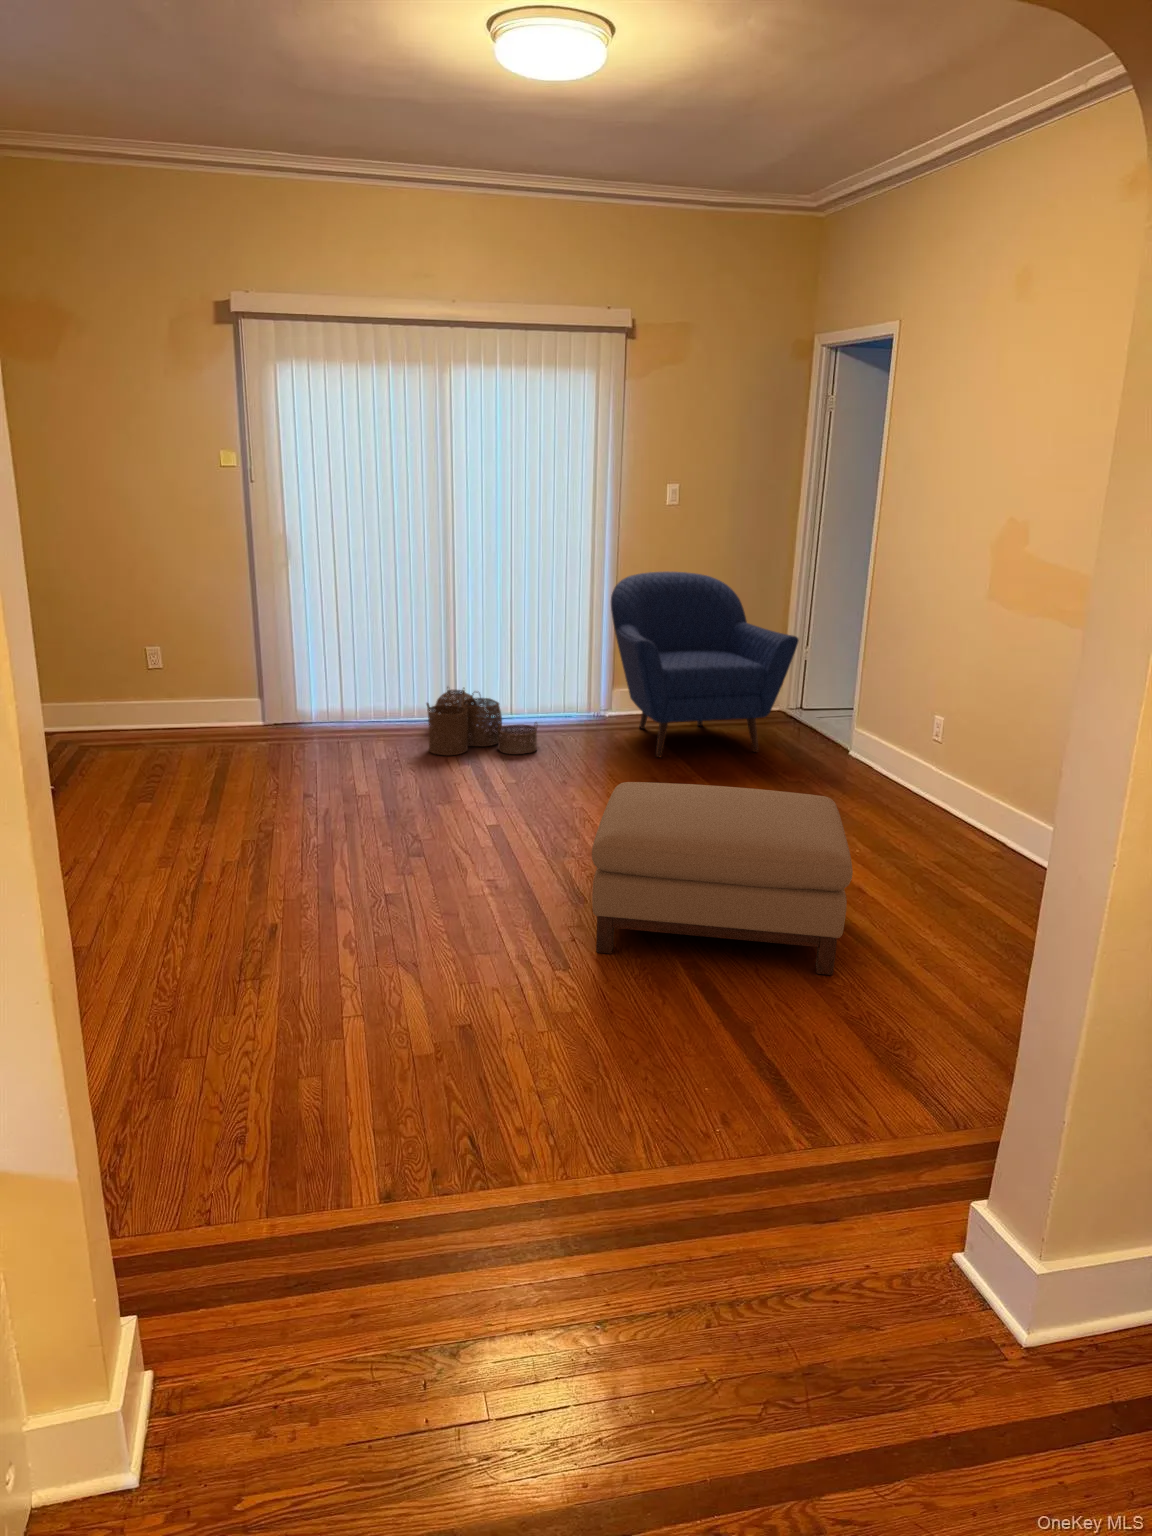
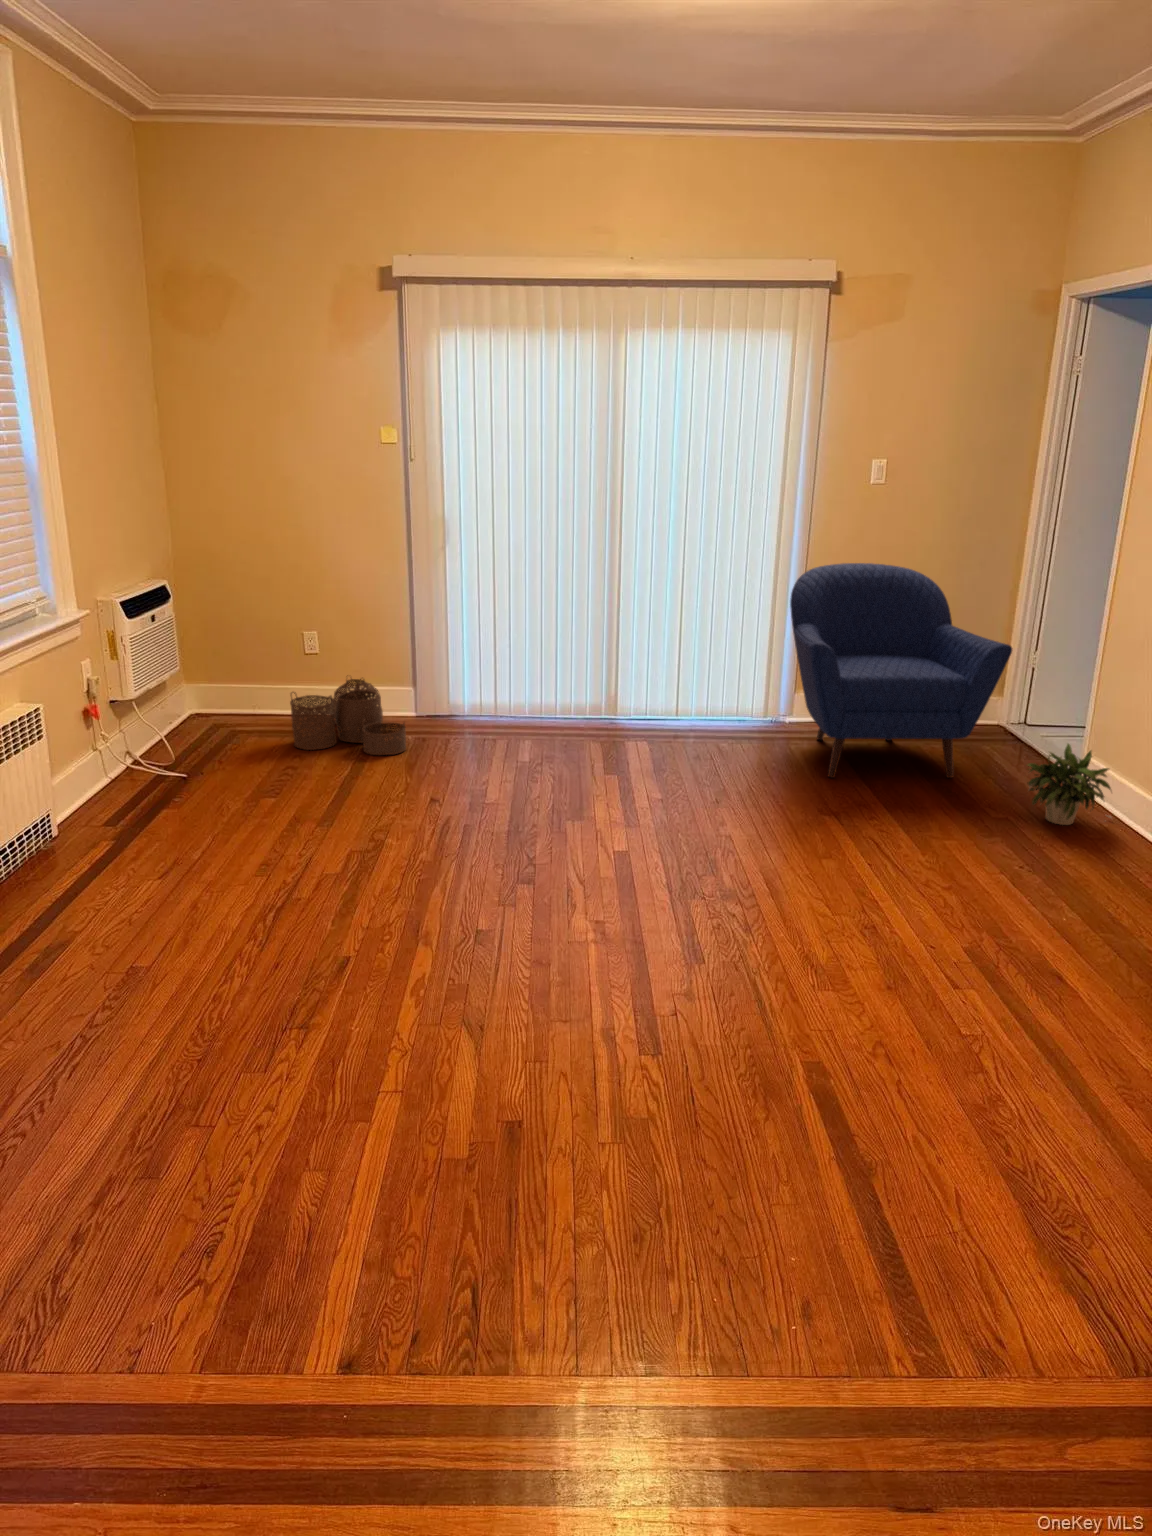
woven basket: present [427,687,537,755] -> present [290,679,406,755]
potted plant: none [817,715,885,782] -> present [1027,744,1112,825]
ottoman: present [592,782,853,975] -> none [695,823,1037,1108]

